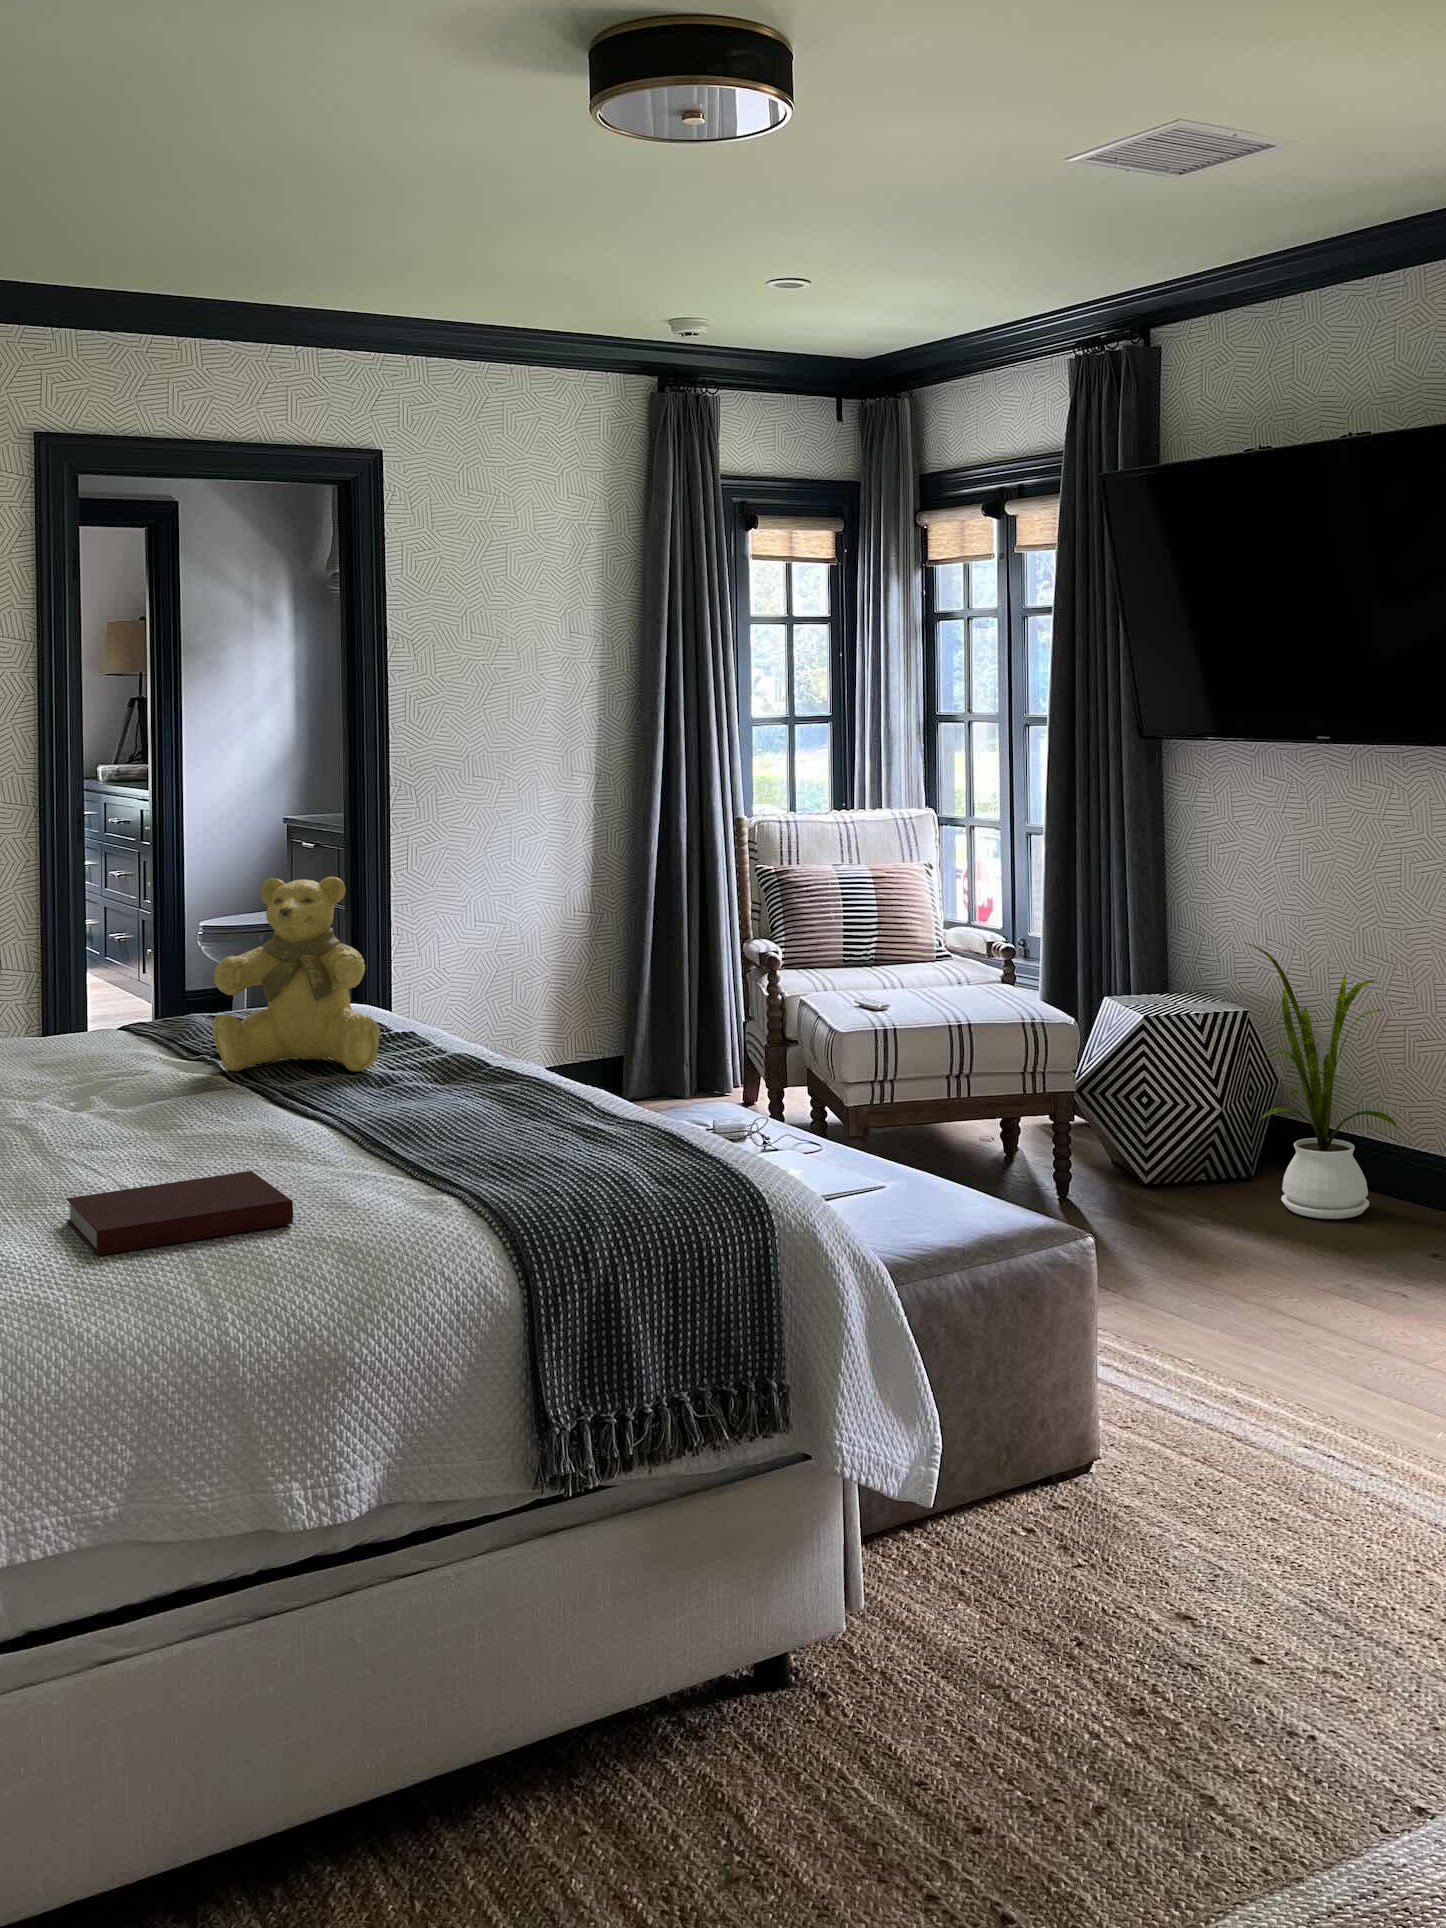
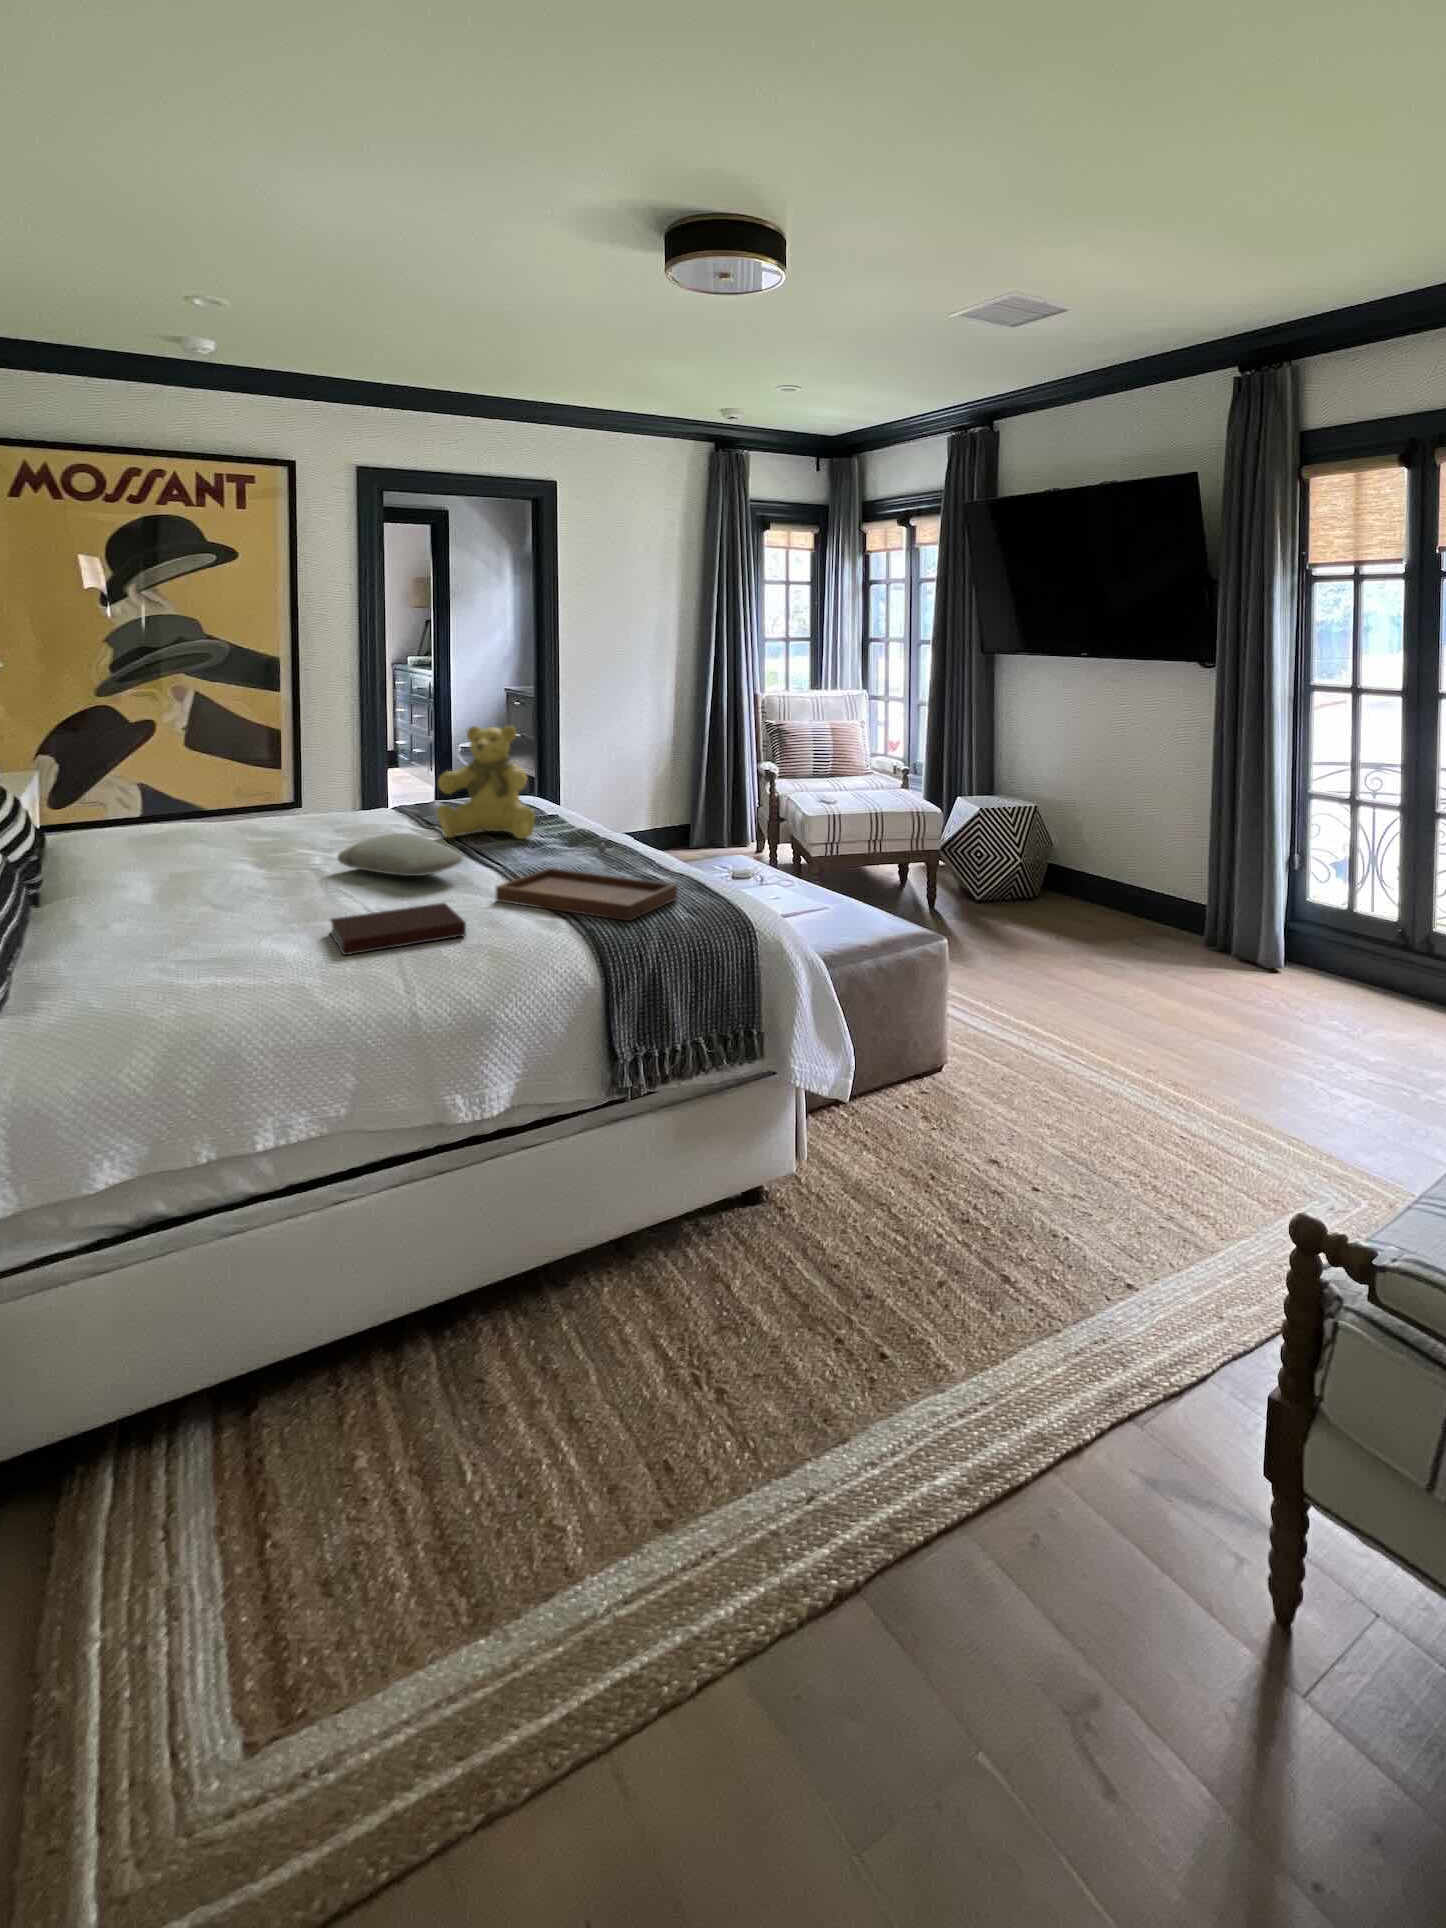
house plant: present [1243,942,1399,1219] -> none [1036,767,1123,924]
pillow: none [57,1061,271,1131] -> present [337,833,463,876]
tray: none [331,1070,636,1198] -> present [496,844,678,921]

